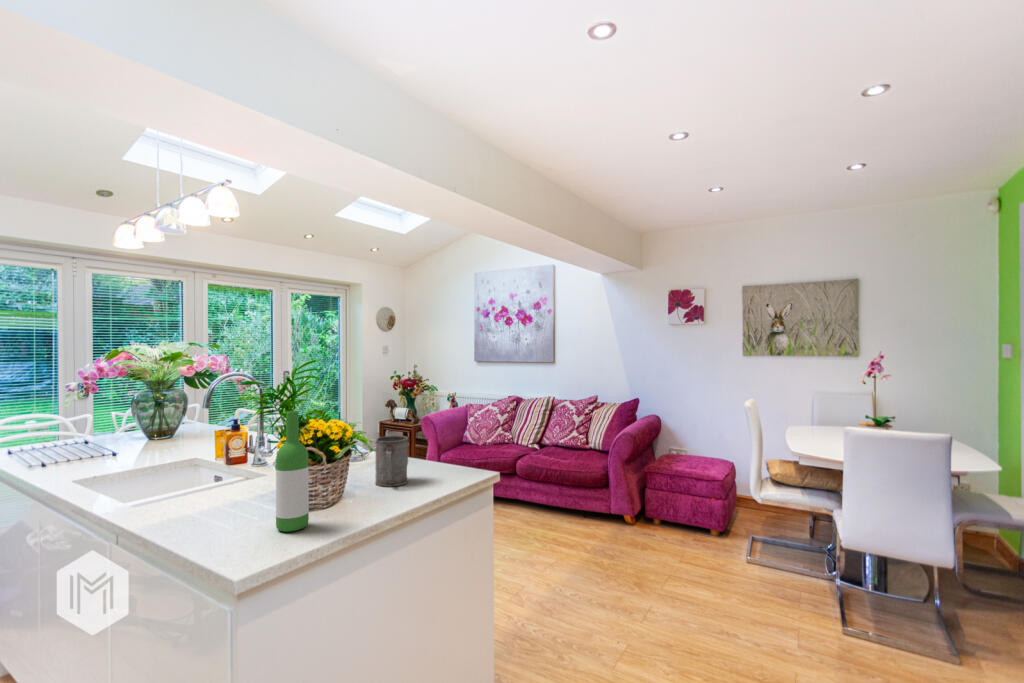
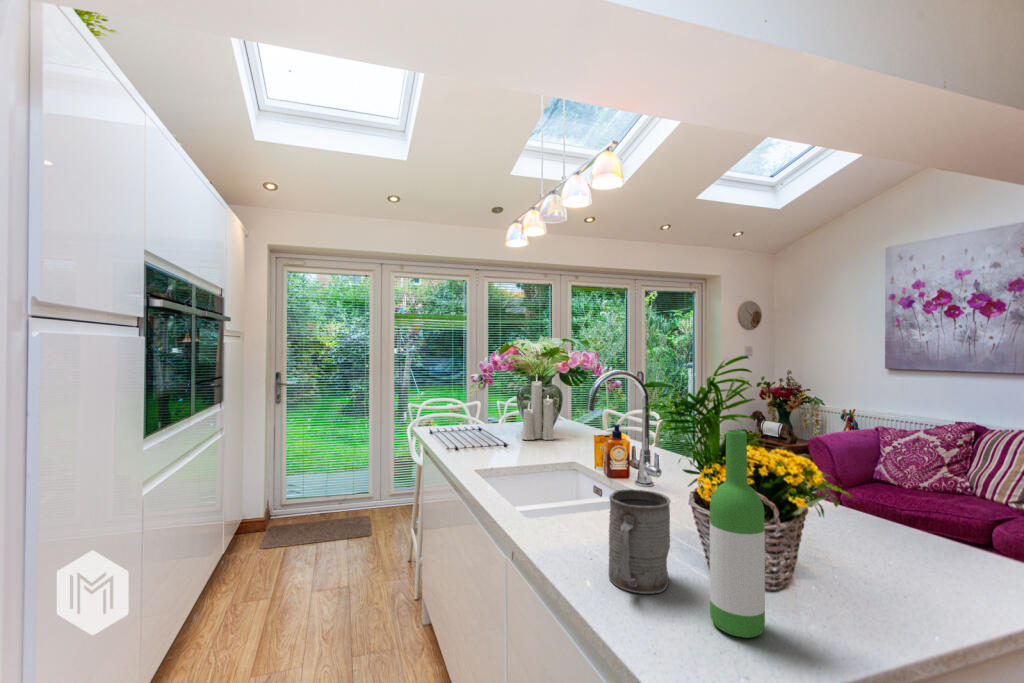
candle: none [136,375,176,446] -> present [522,379,554,440]
mug: present [375,436,408,486] -> present [609,489,670,594]

